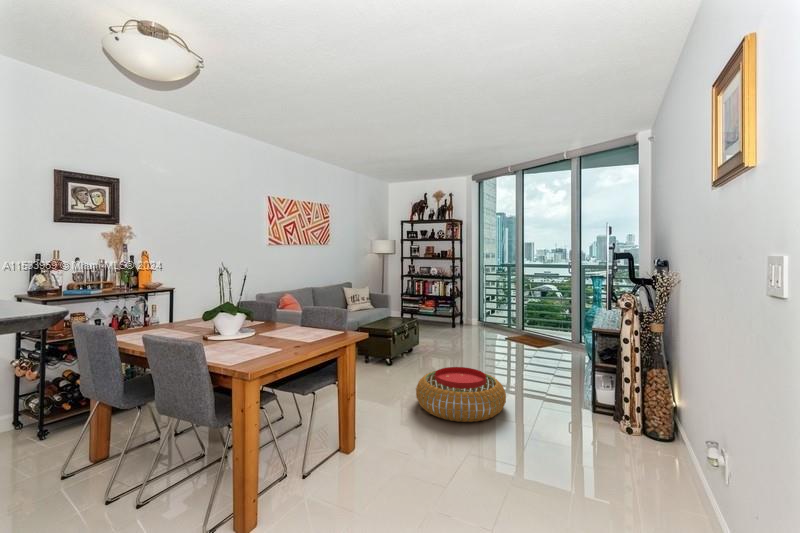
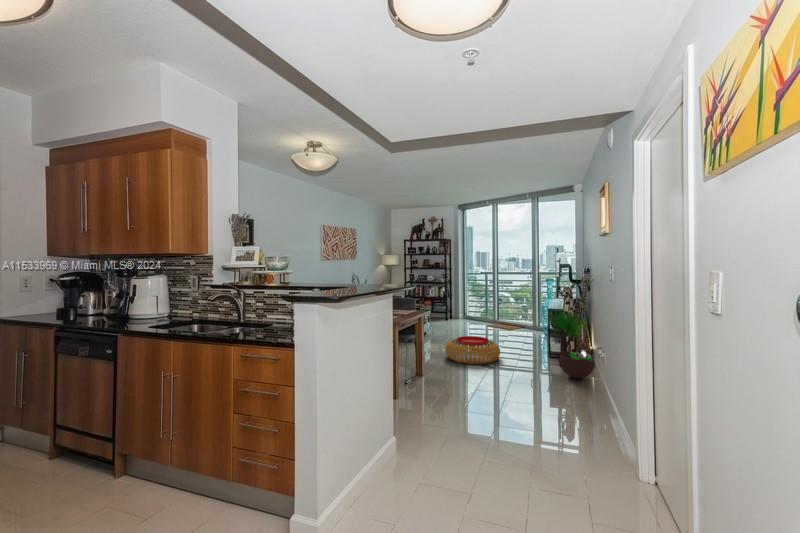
potted tree: none [589,326,690,483] -> present [548,308,595,378]

